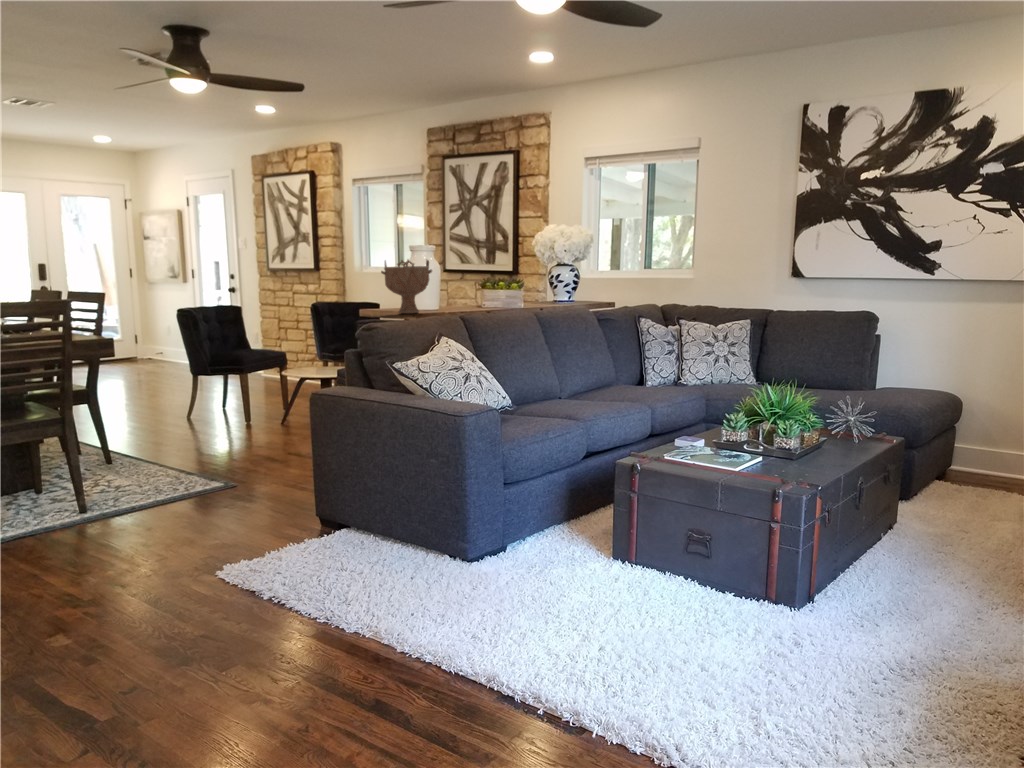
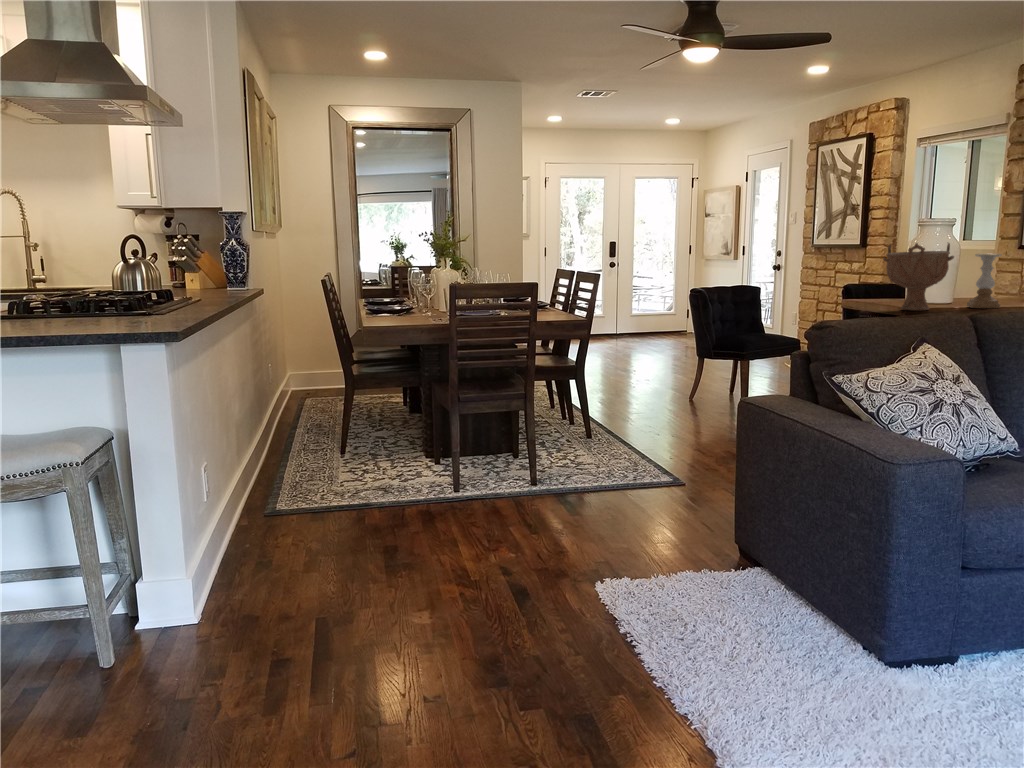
candle holder: none [440,269,463,311] -> present [967,254,1002,308]

